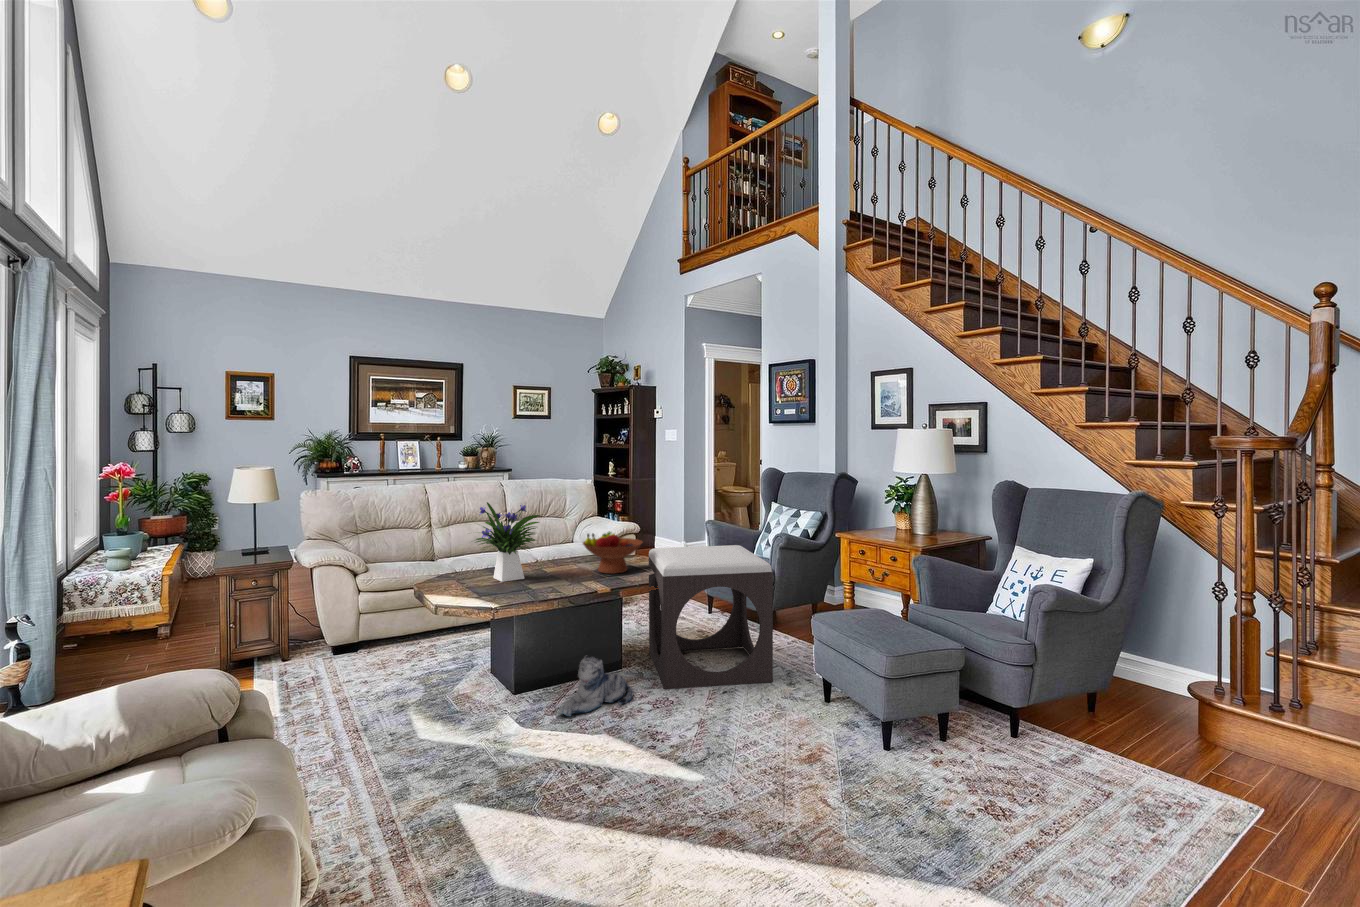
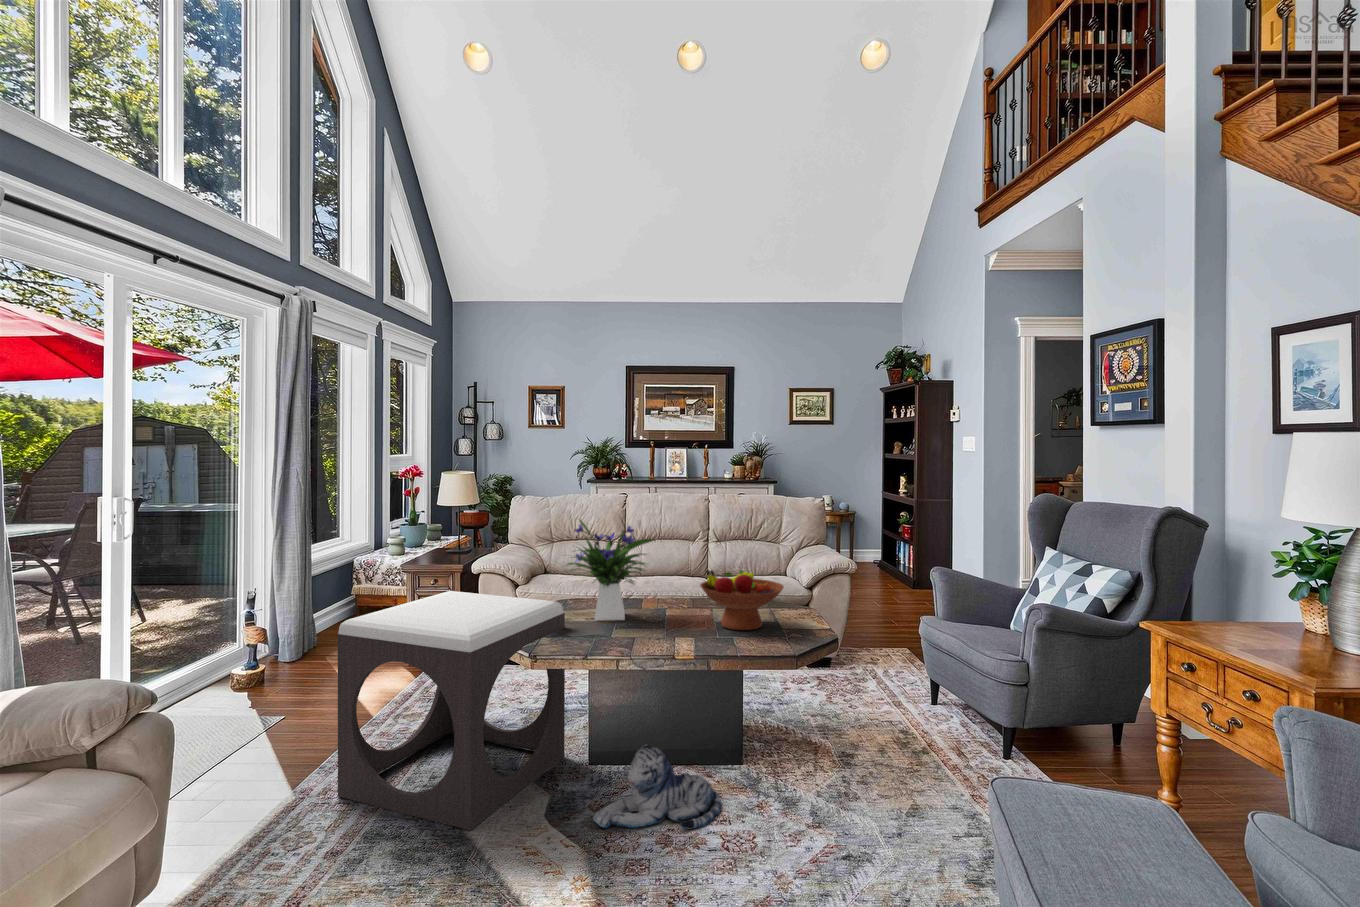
footstool: present [649,545,773,689] -> present [338,591,565,830]

